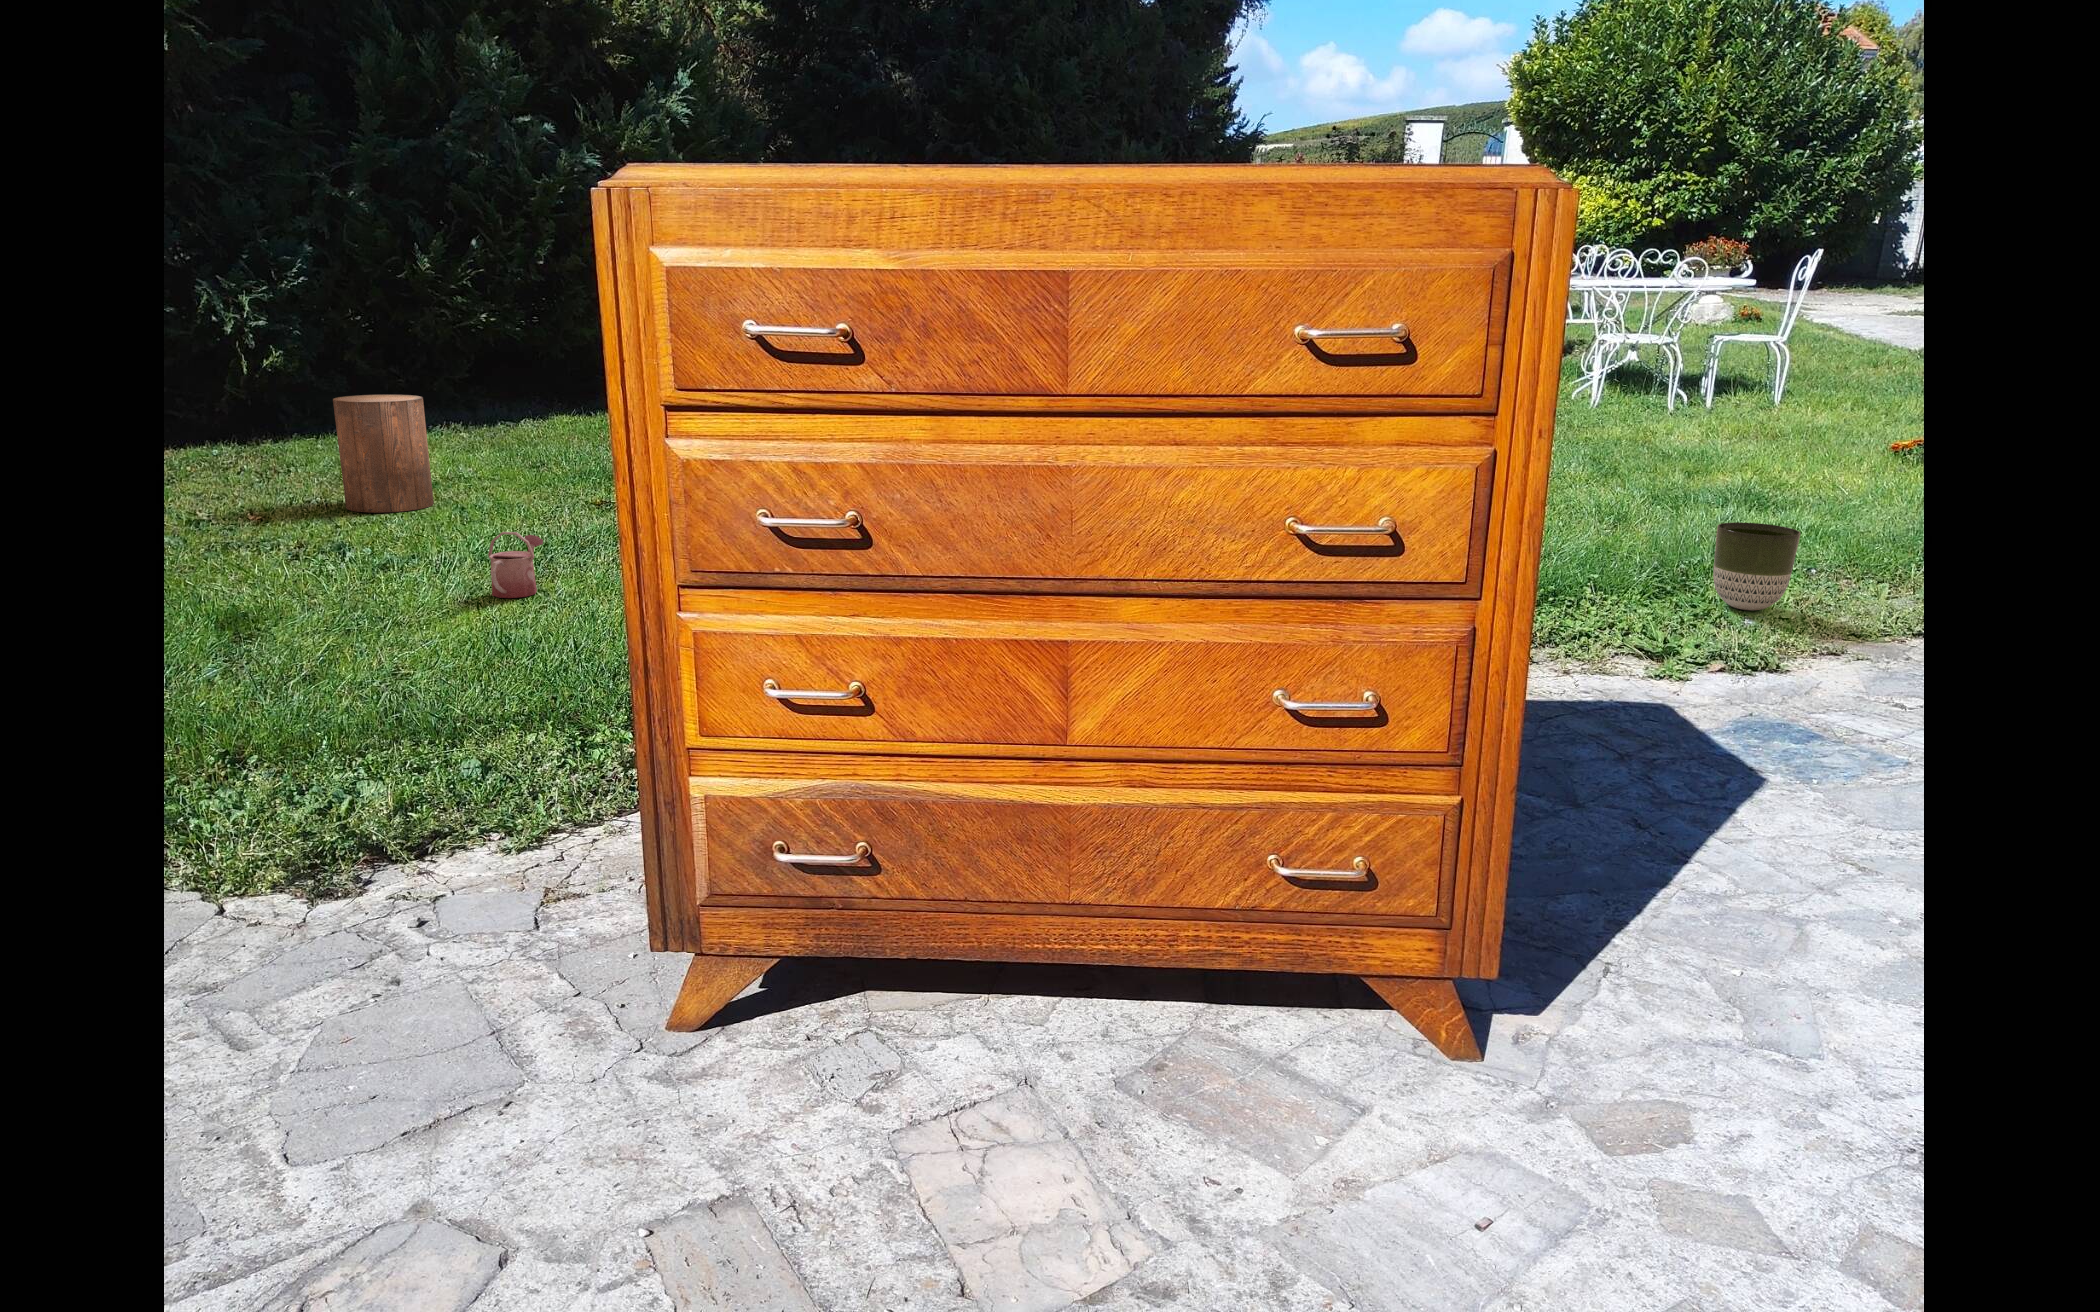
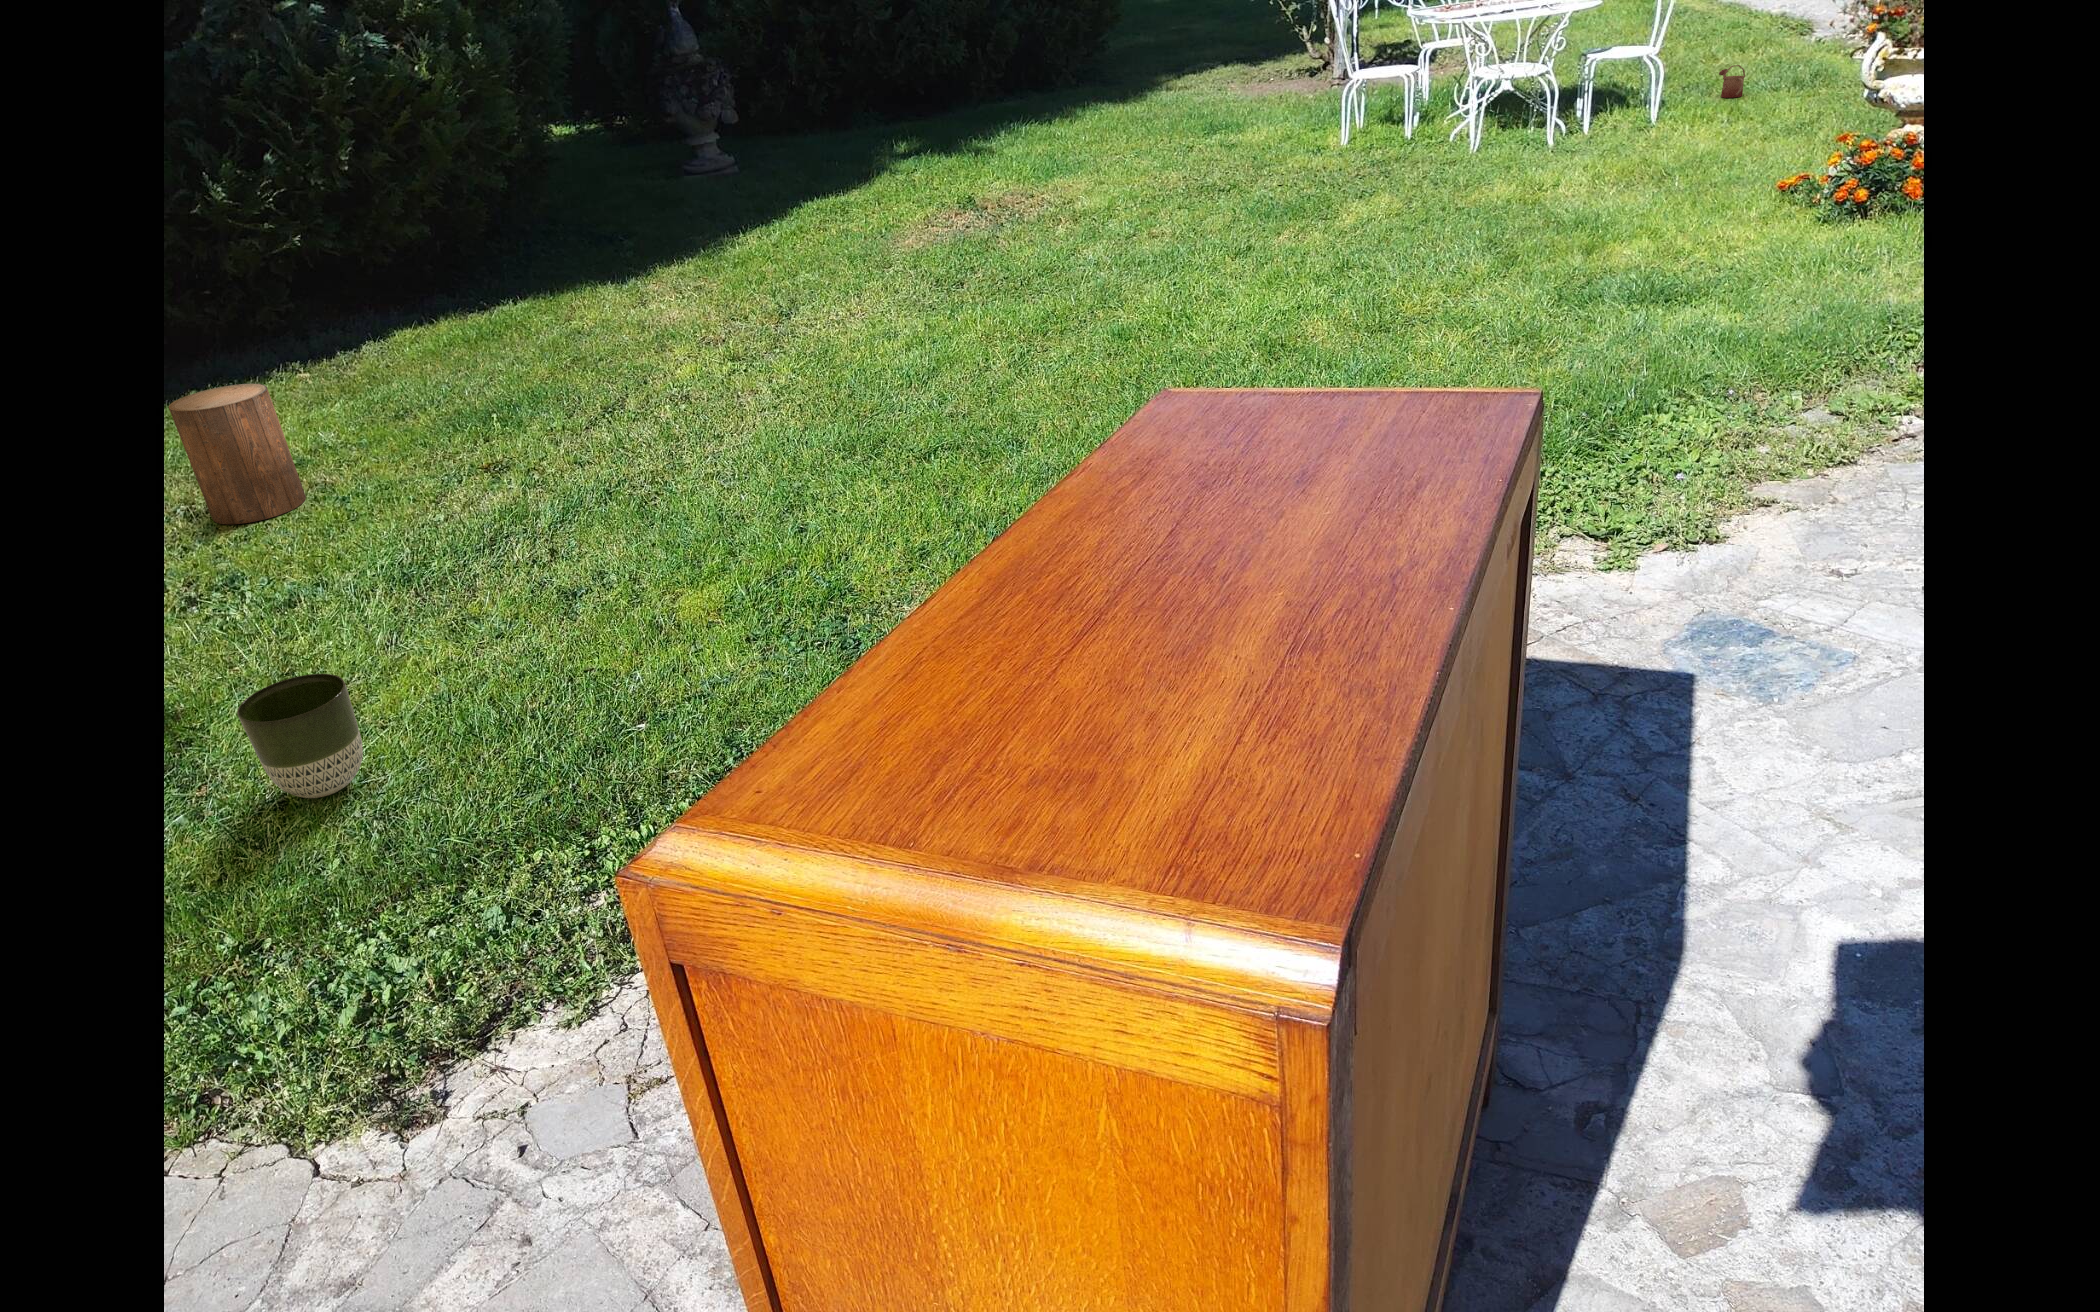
planter: present [1713,522,1800,610] -> present [237,674,363,798]
watering can: present [488,532,543,598] -> present [1719,65,1745,98]

